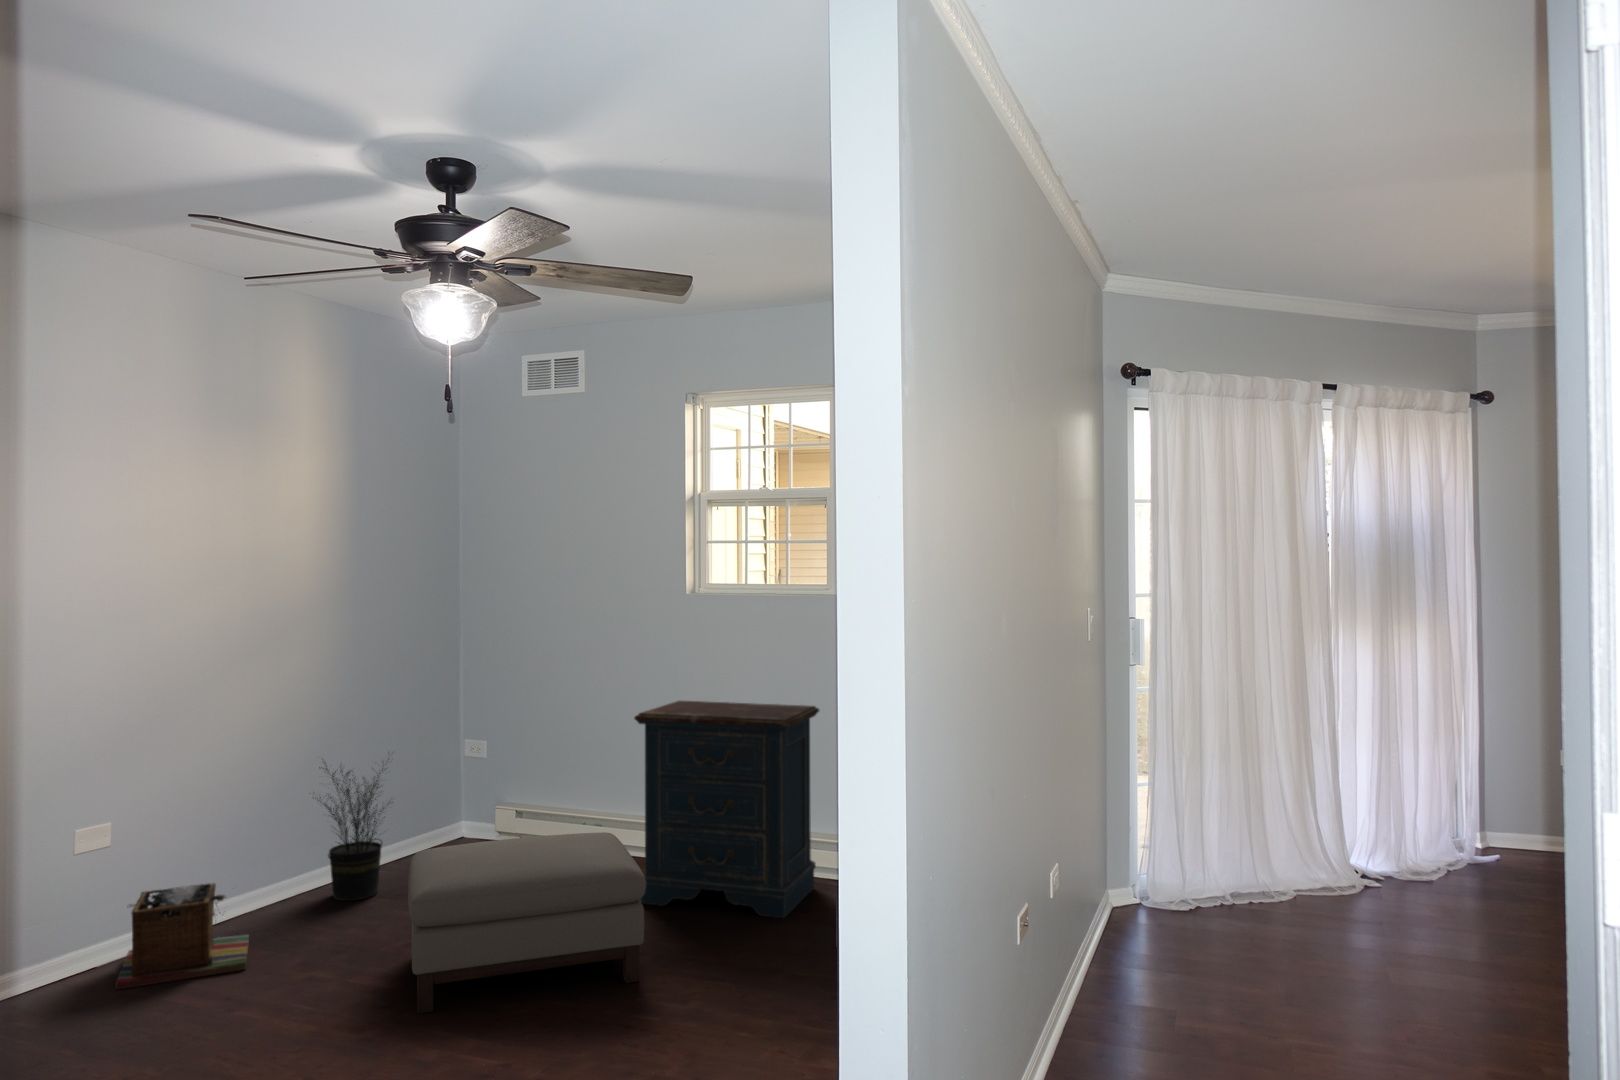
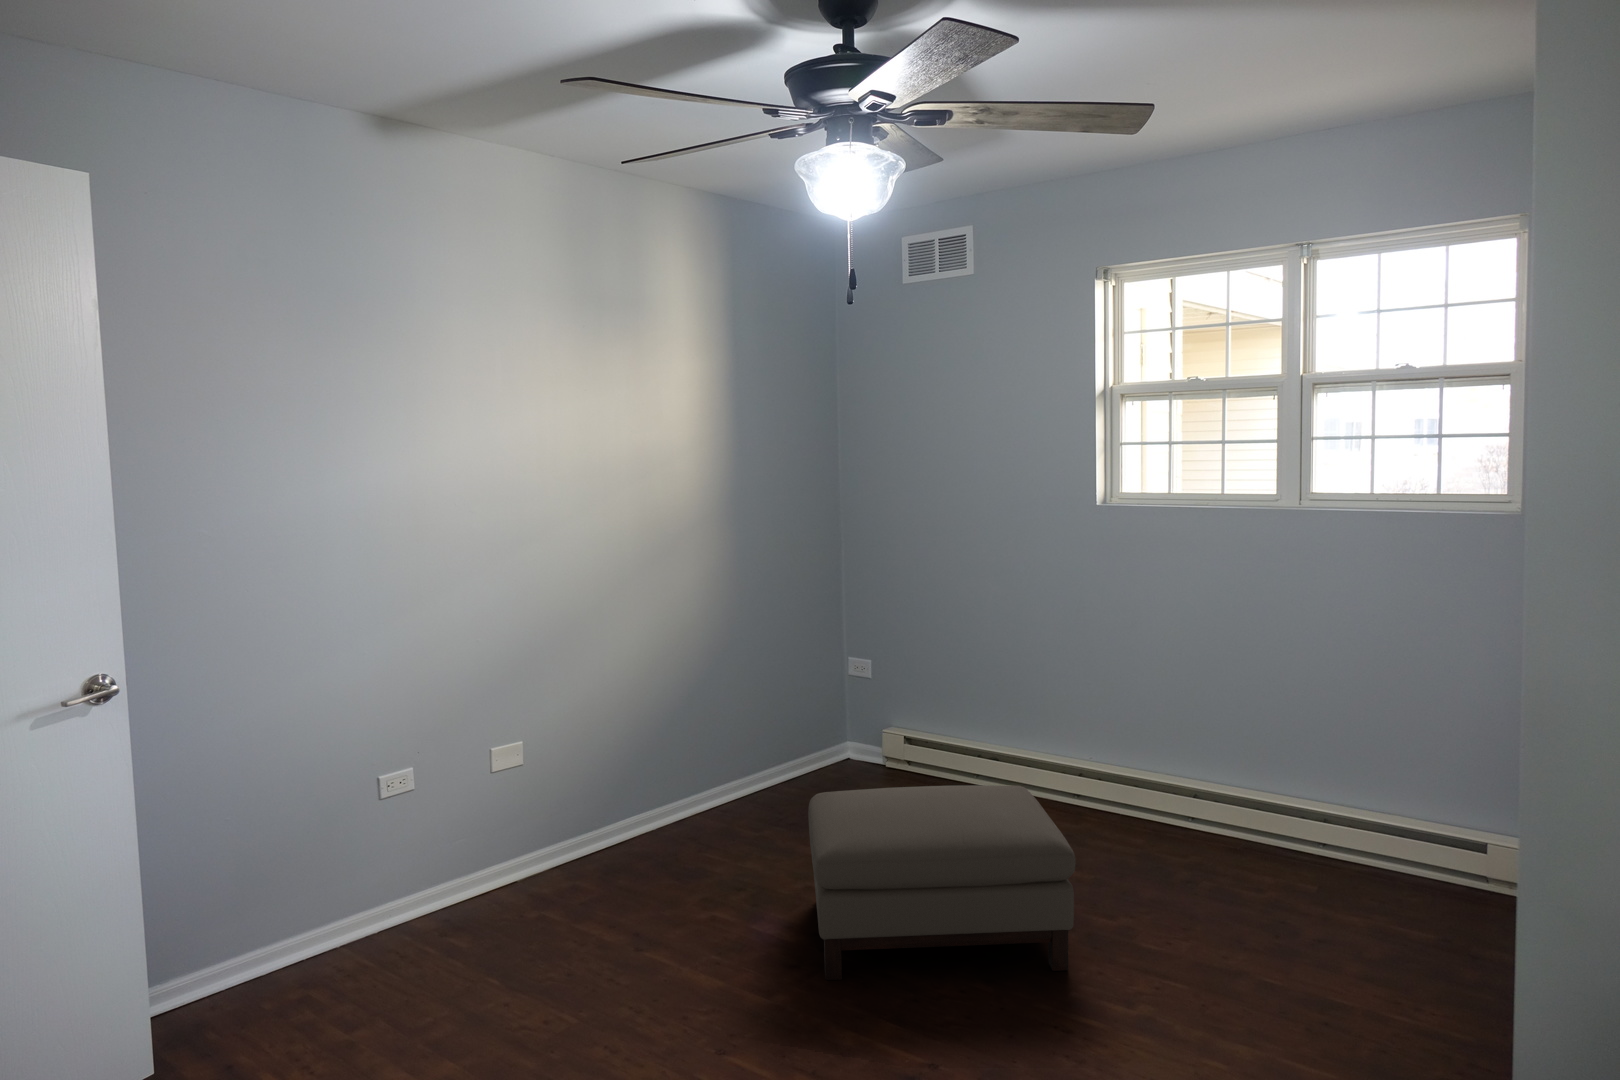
dresser: present [634,701,819,918] -> none [1044,631,1272,901]
potted plant: present [318,759,388,901] -> none [703,672,788,825]
laundry basket: present [116,883,249,989] -> none [540,805,655,907]

